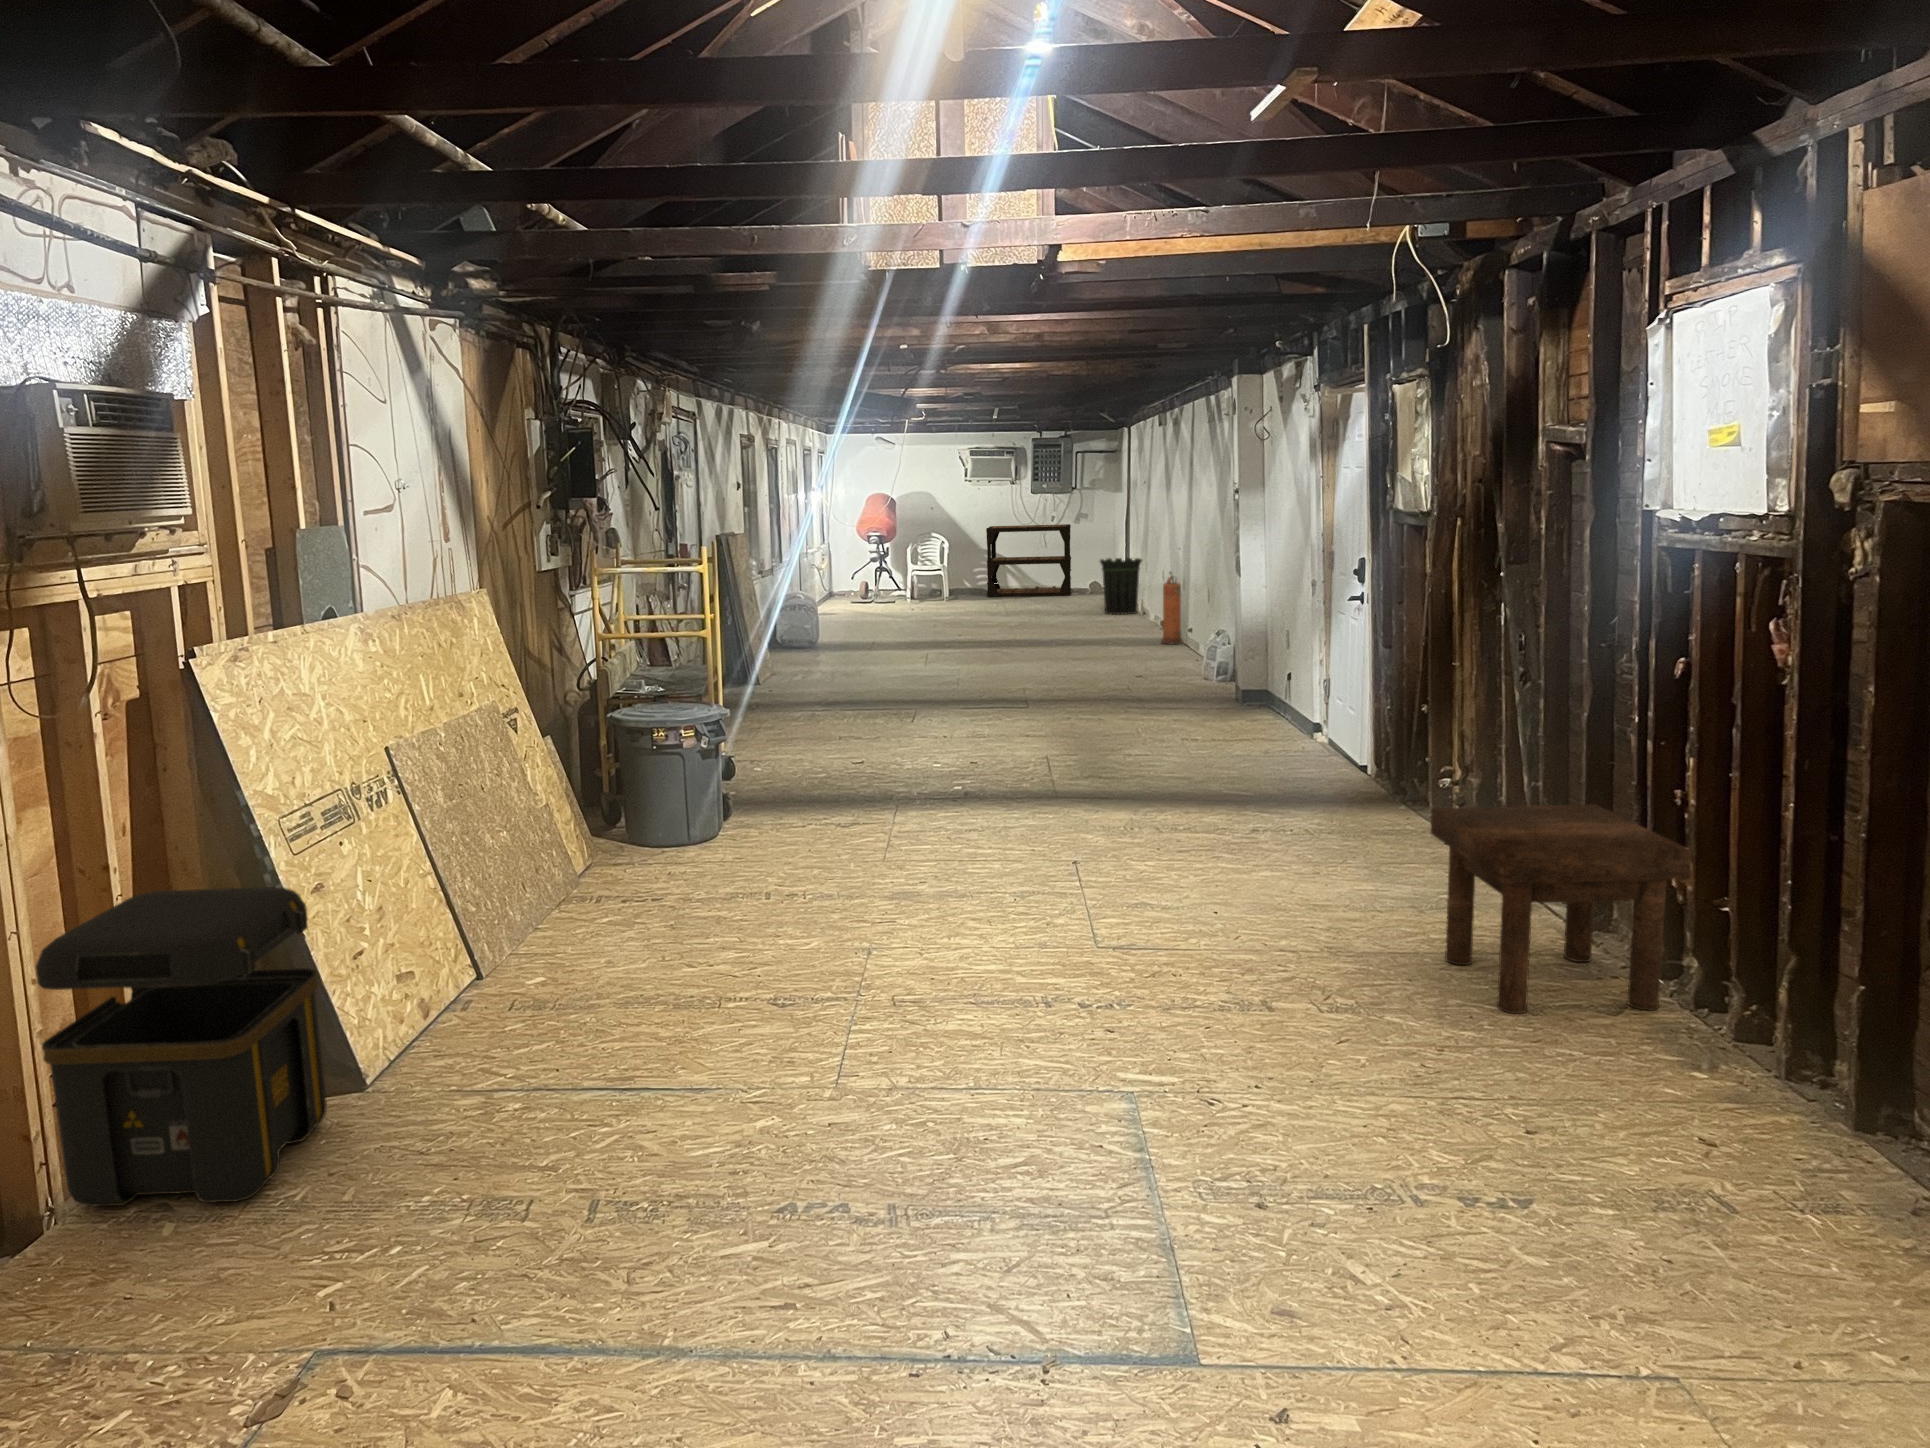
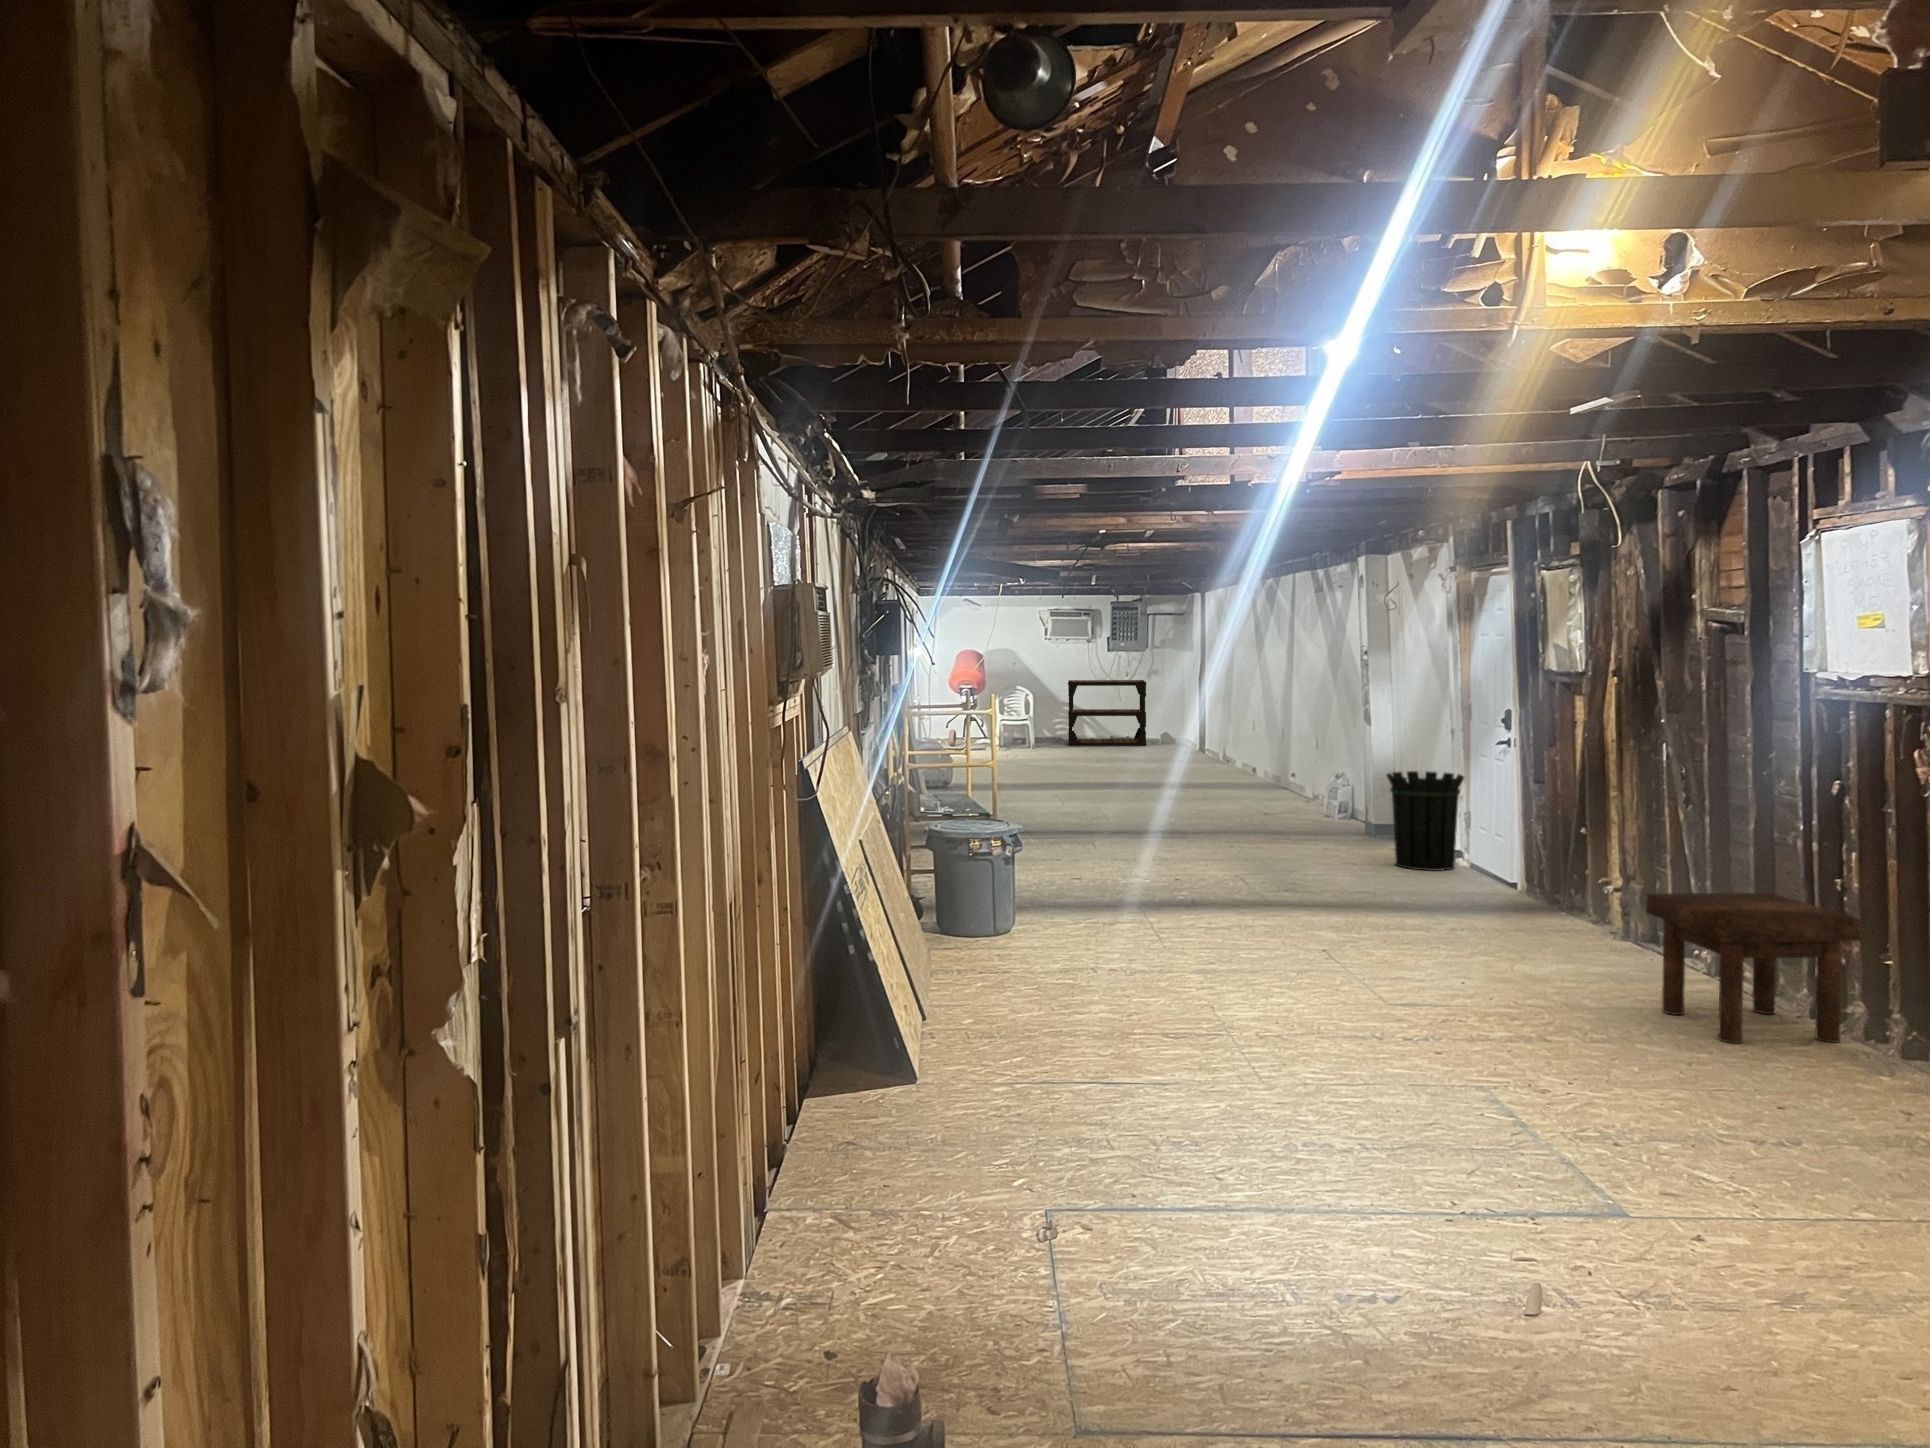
waste bin: present [1100,558,1142,615] -> present [1387,771,1465,871]
fire extinguisher: present [1161,572,1183,644] -> none [1264,723,1285,789]
toolbox: present [36,887,327,1206] -> none [761,917,905,1136]

